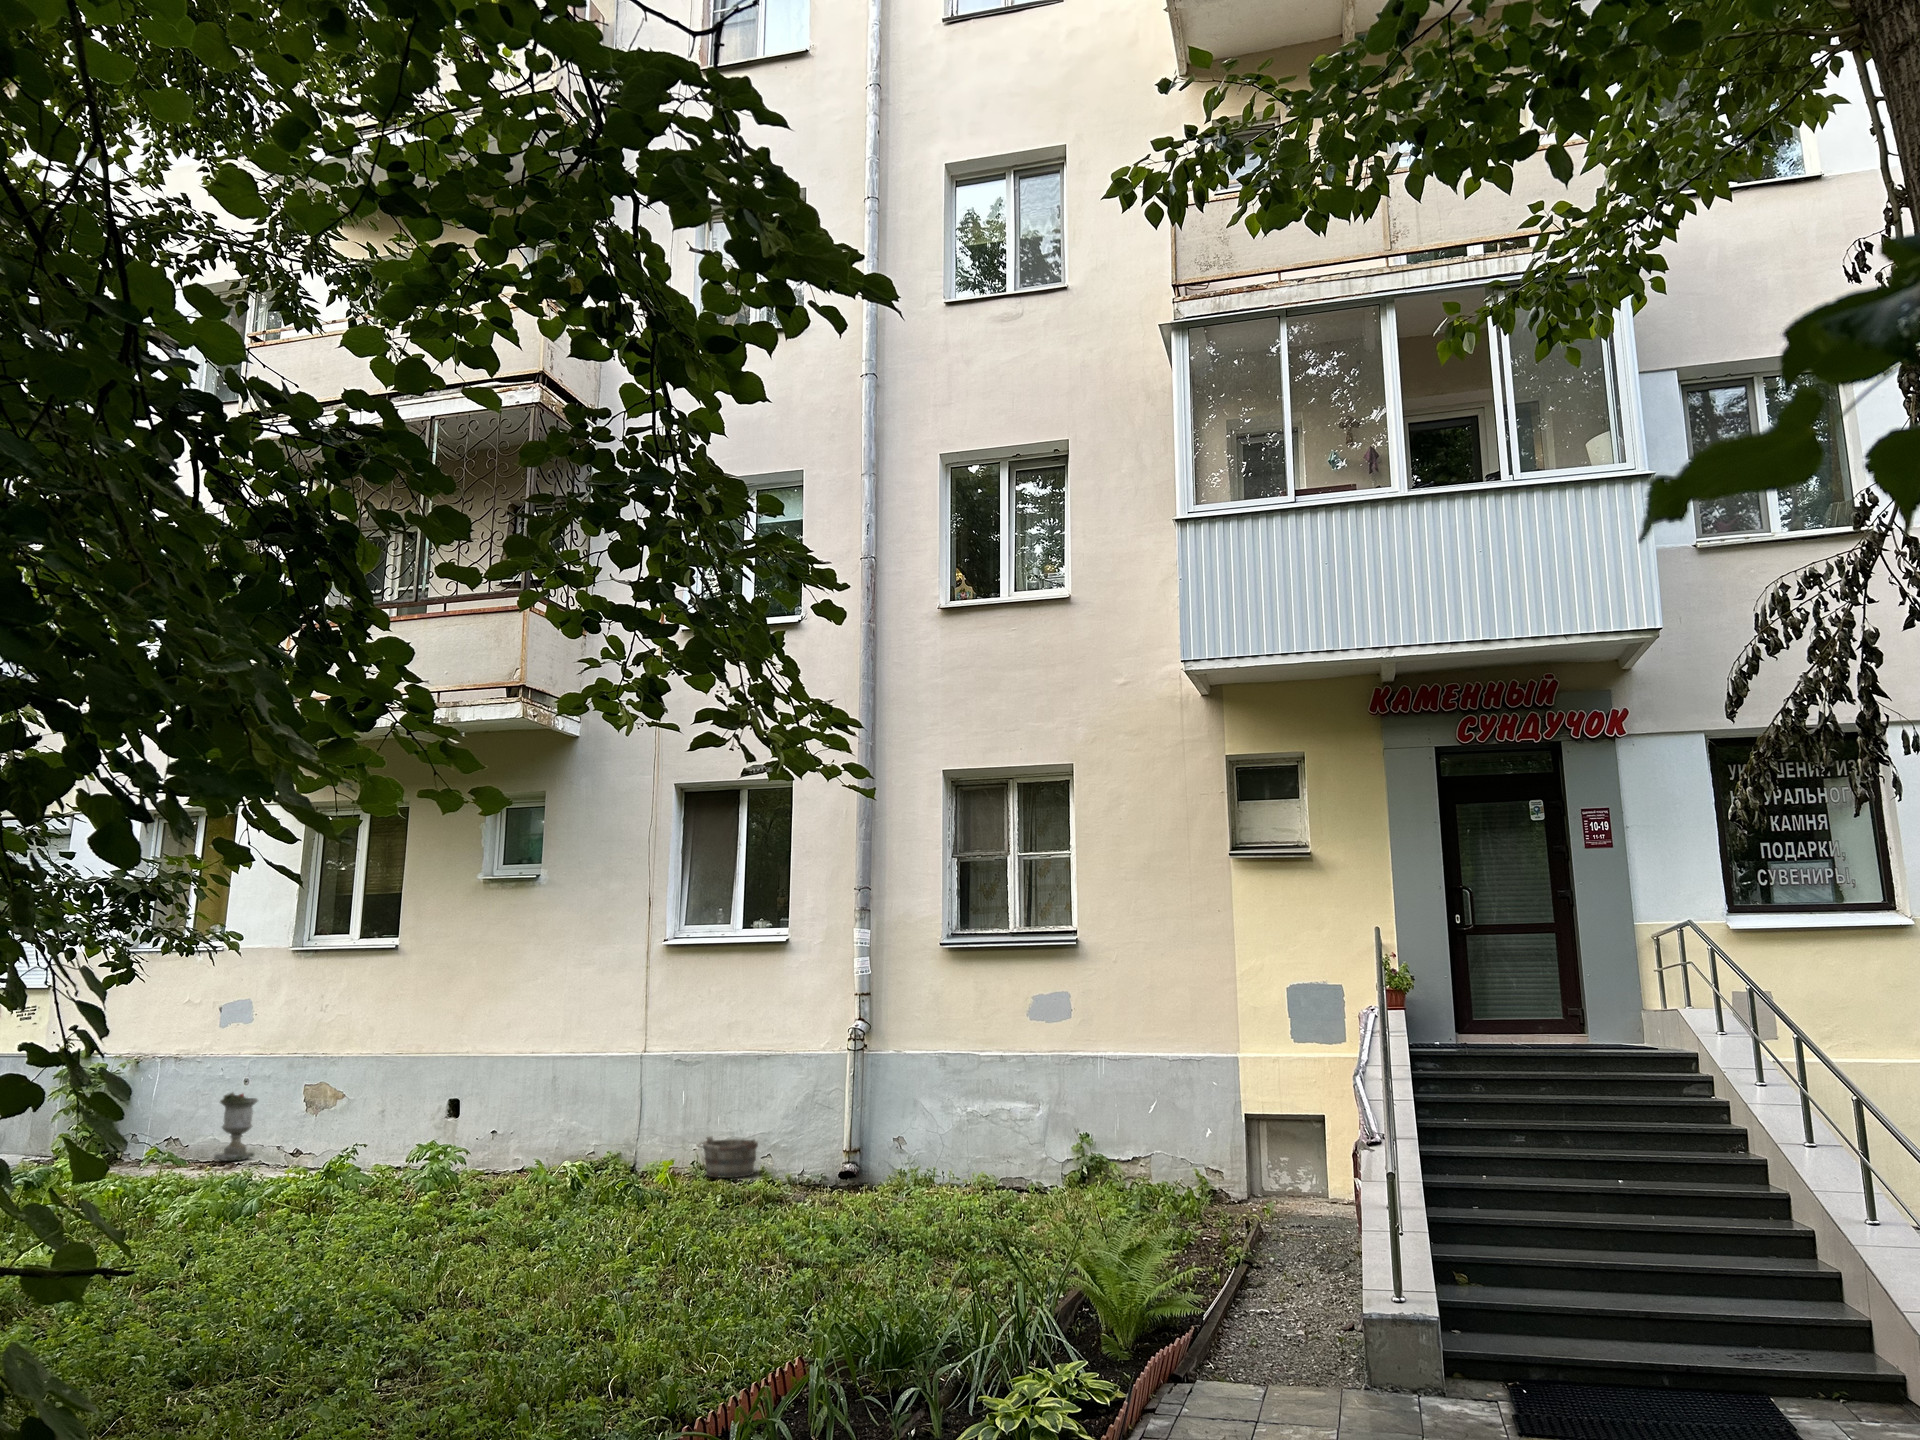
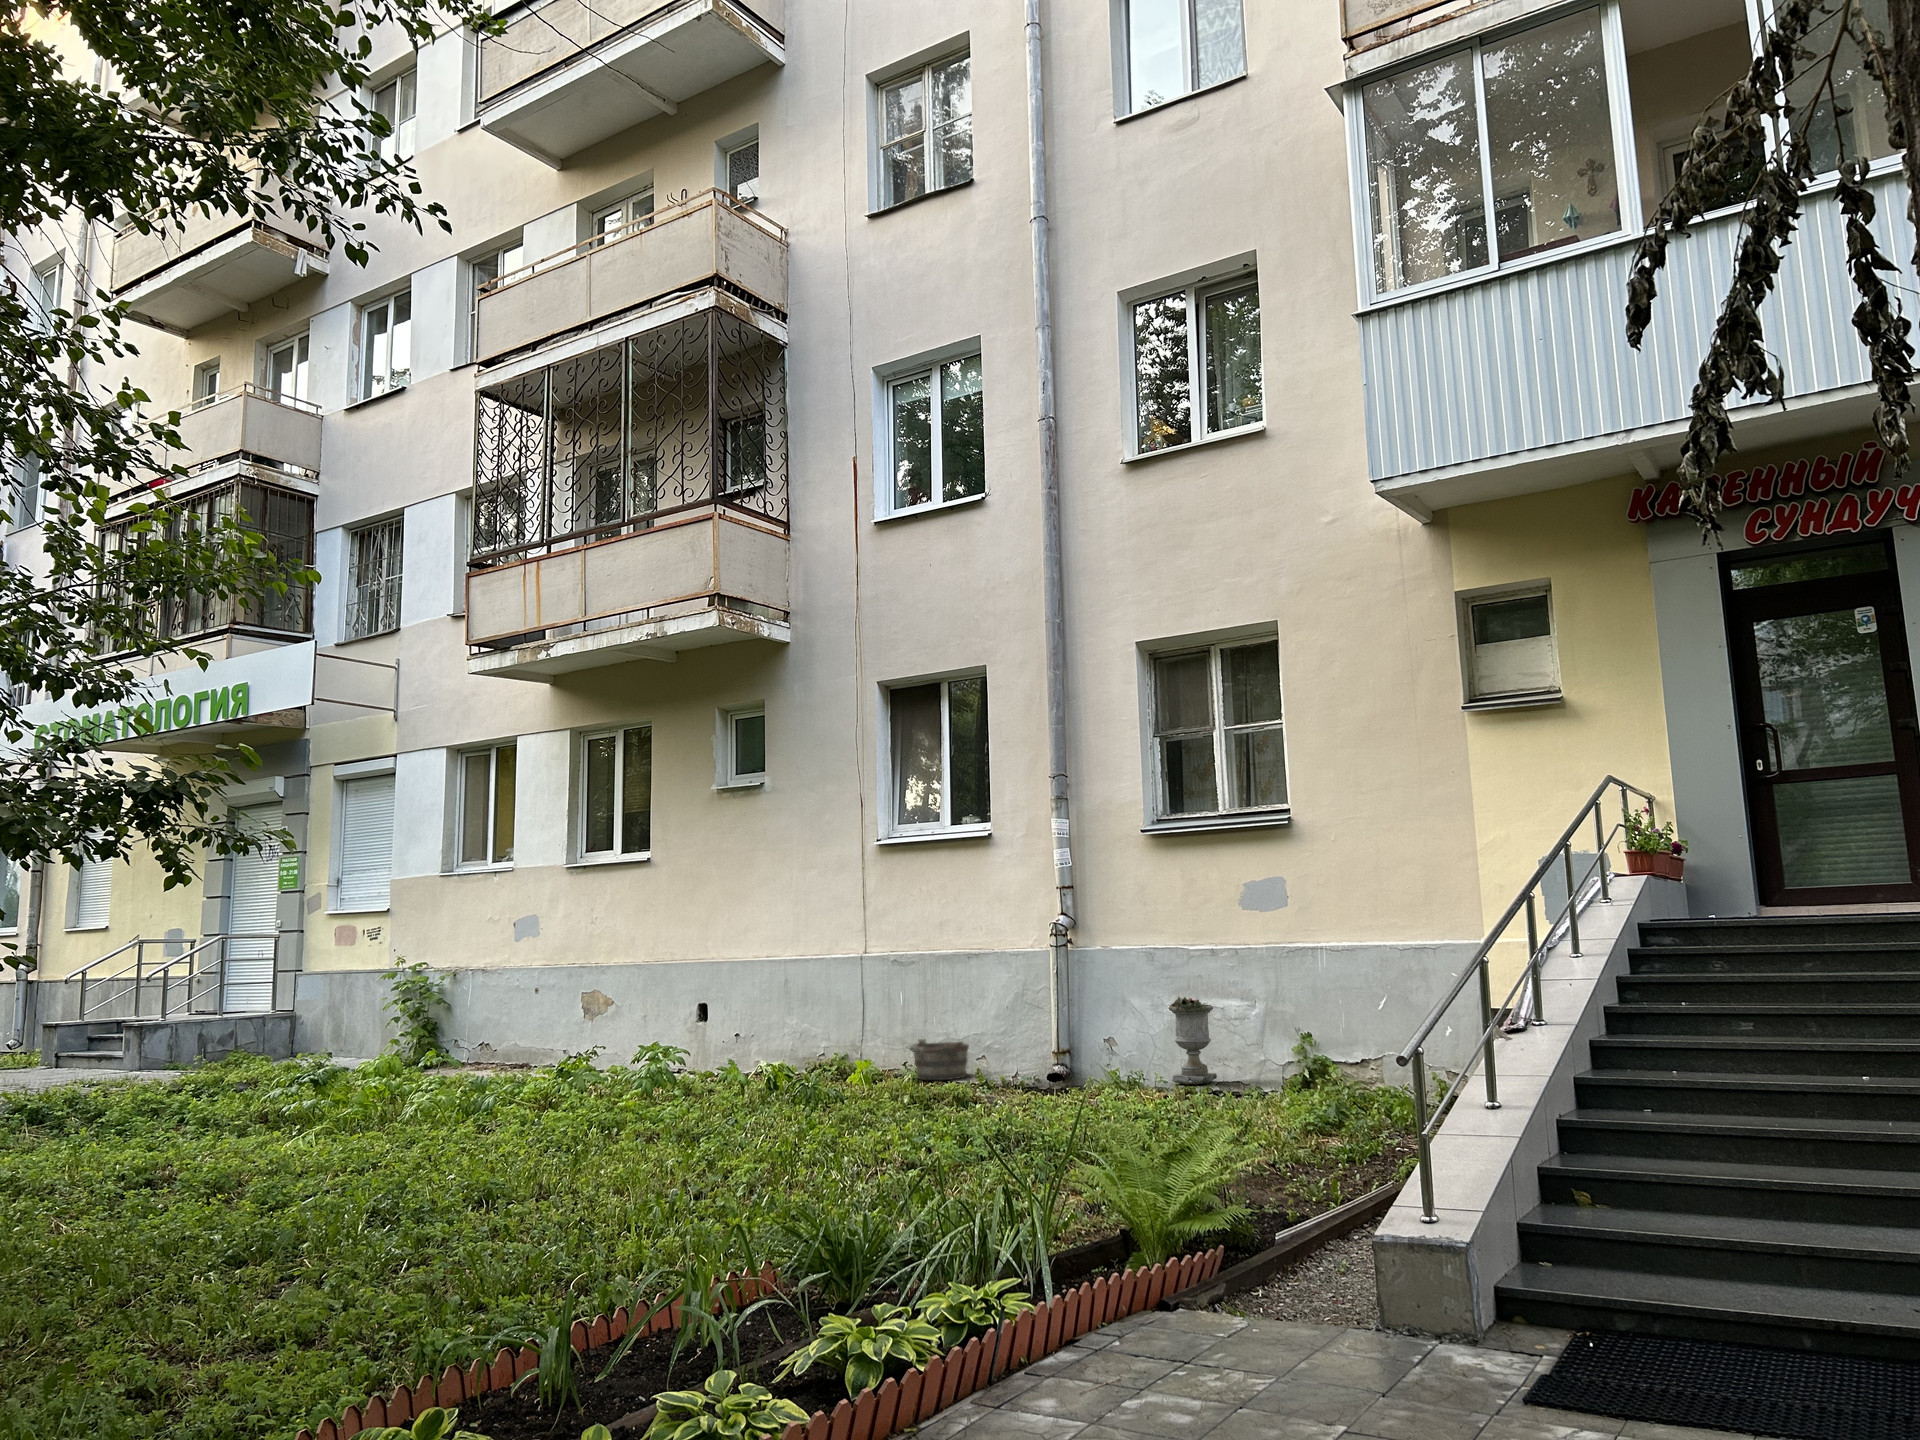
planter: present [214,1093,258,1161] -> present [1169,997,1217,1084]

